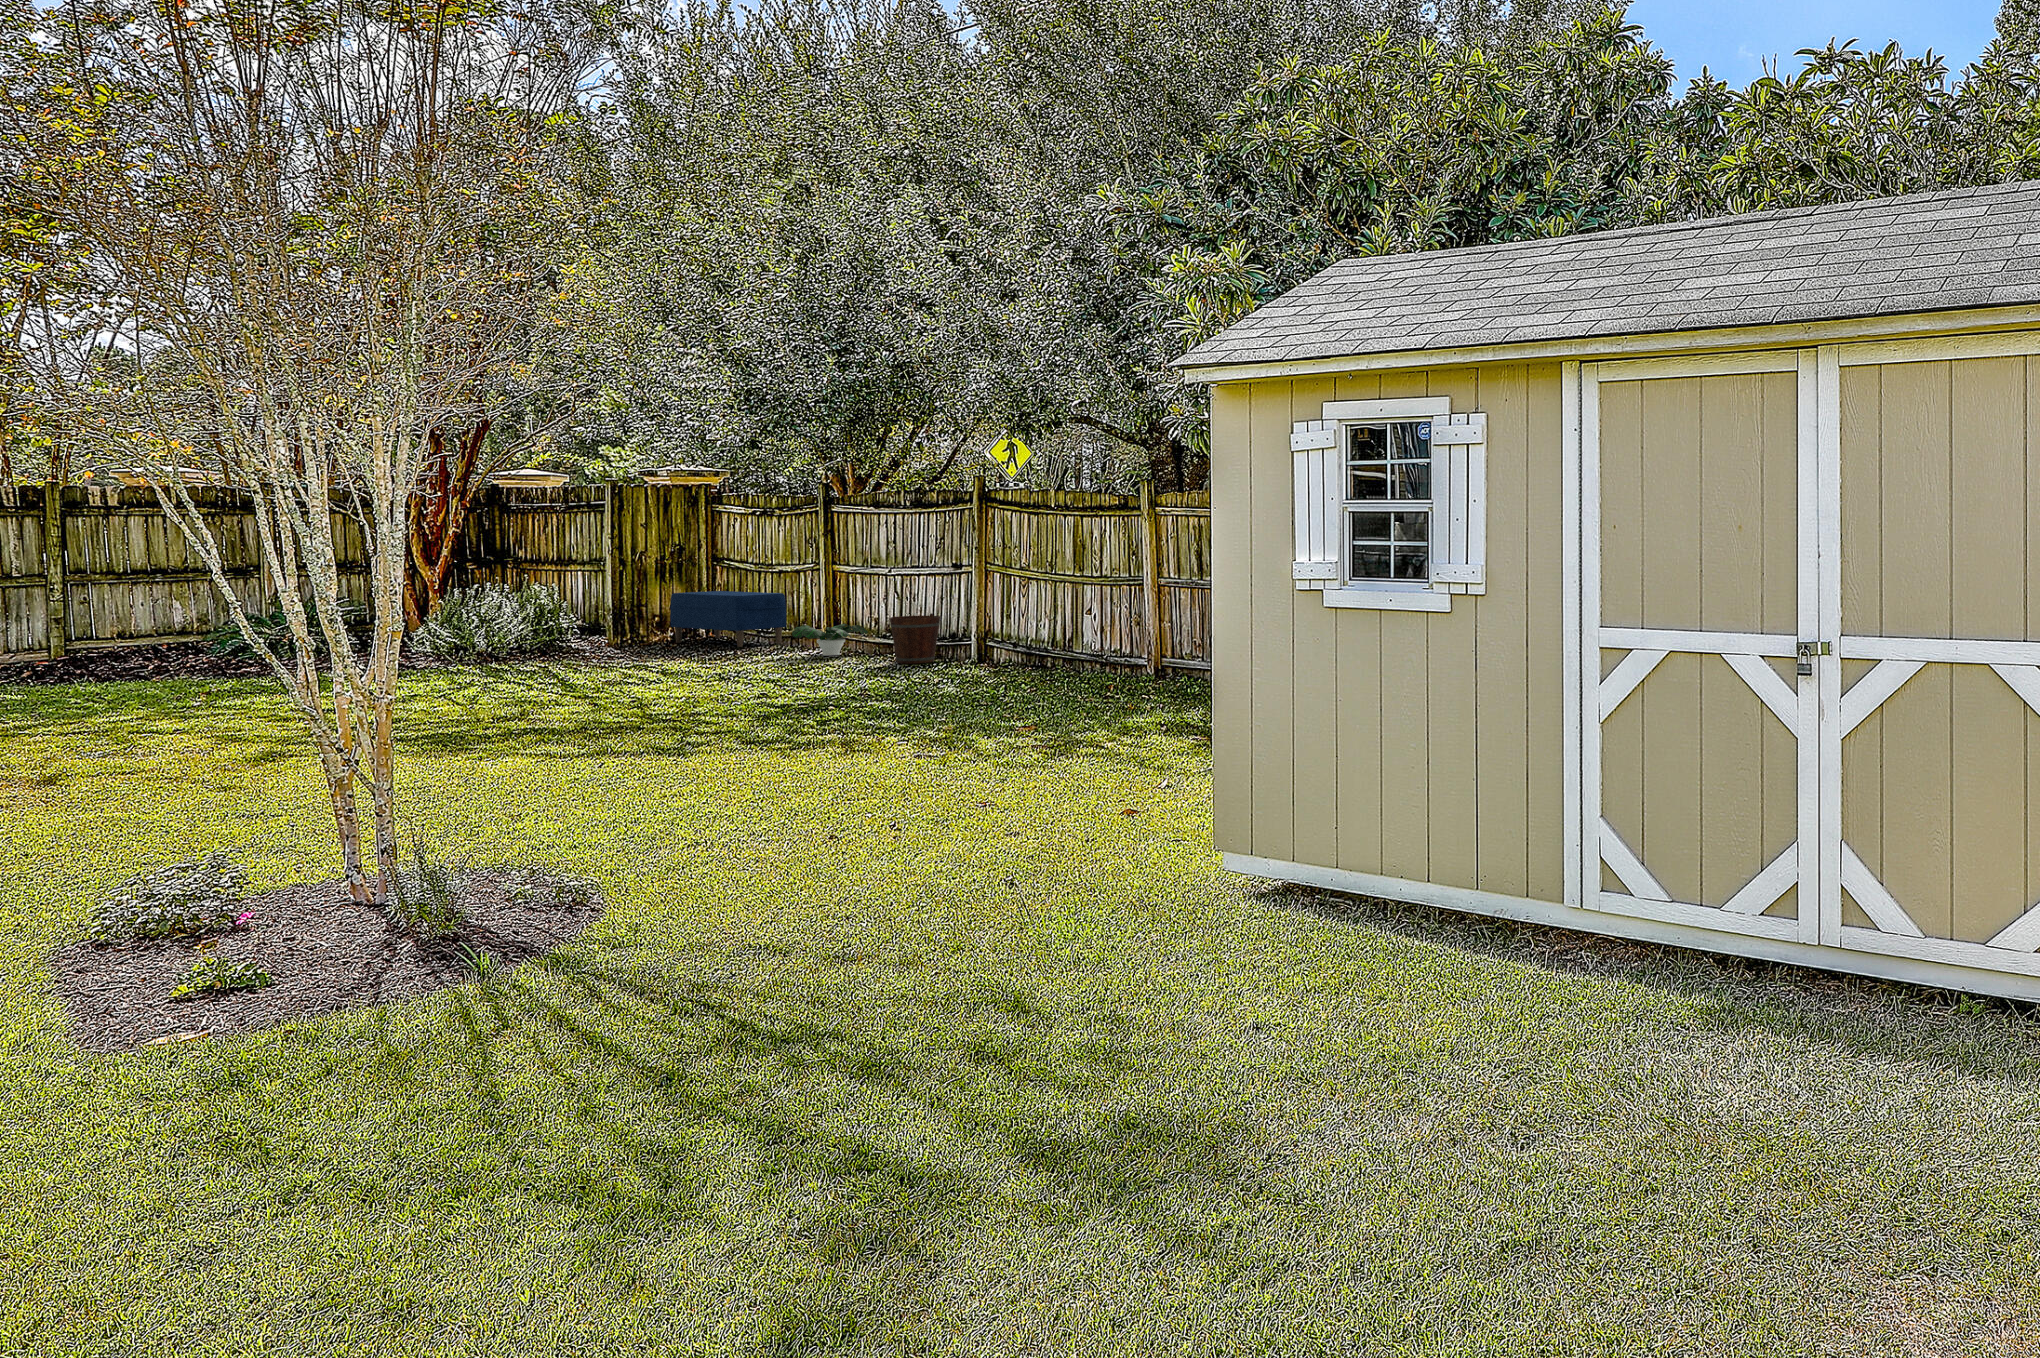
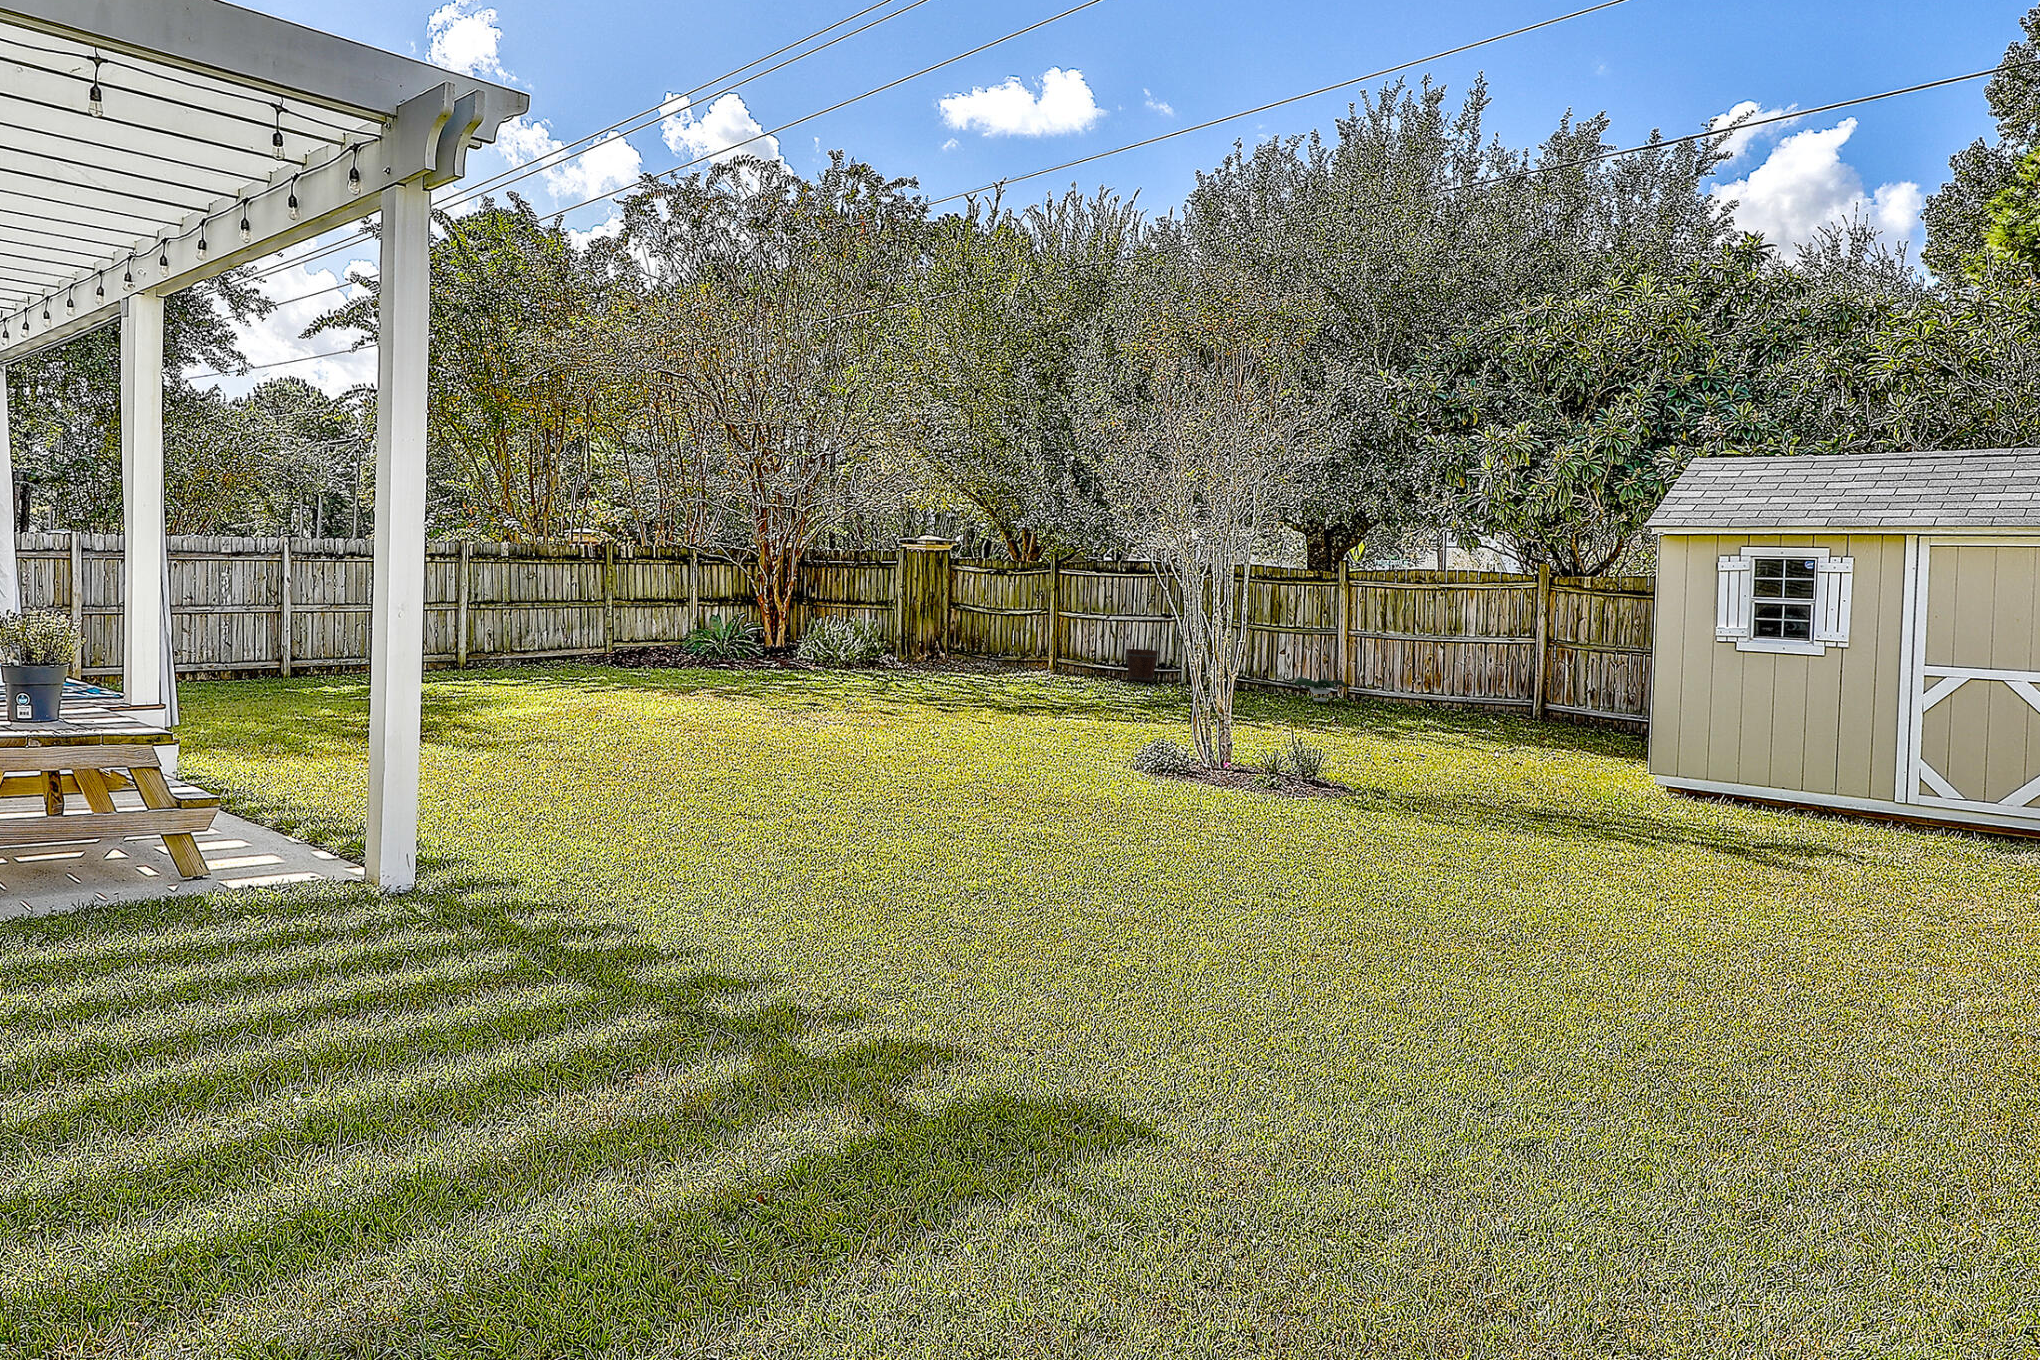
bench: present [670,591,786,647] -> none [934,625,1014,664]
potted plant: present [792,624,868,656] -> present [1292,677,1347,701]

